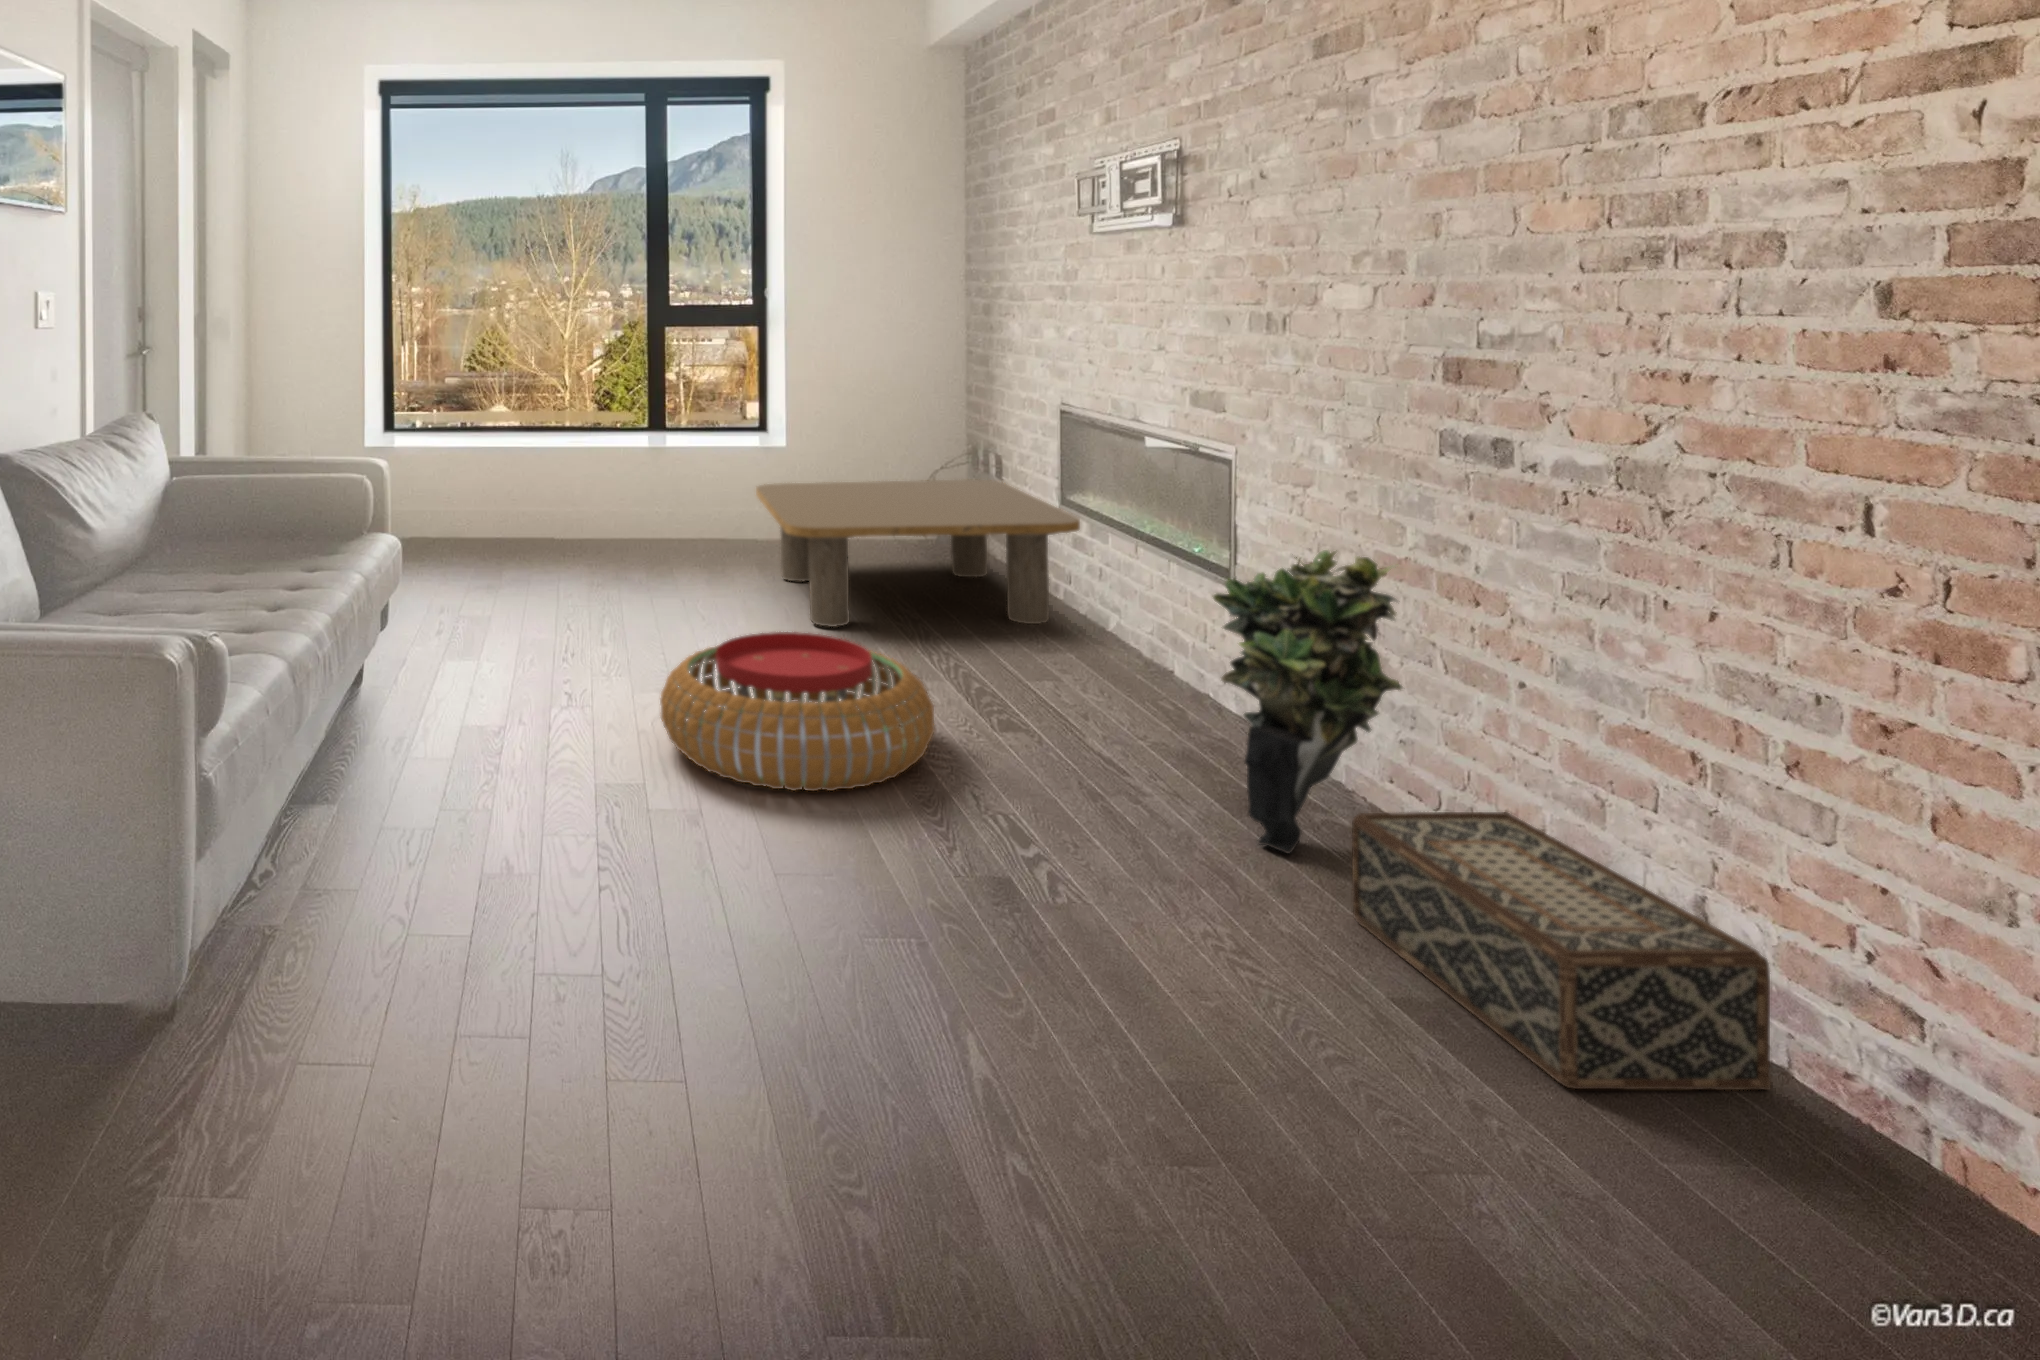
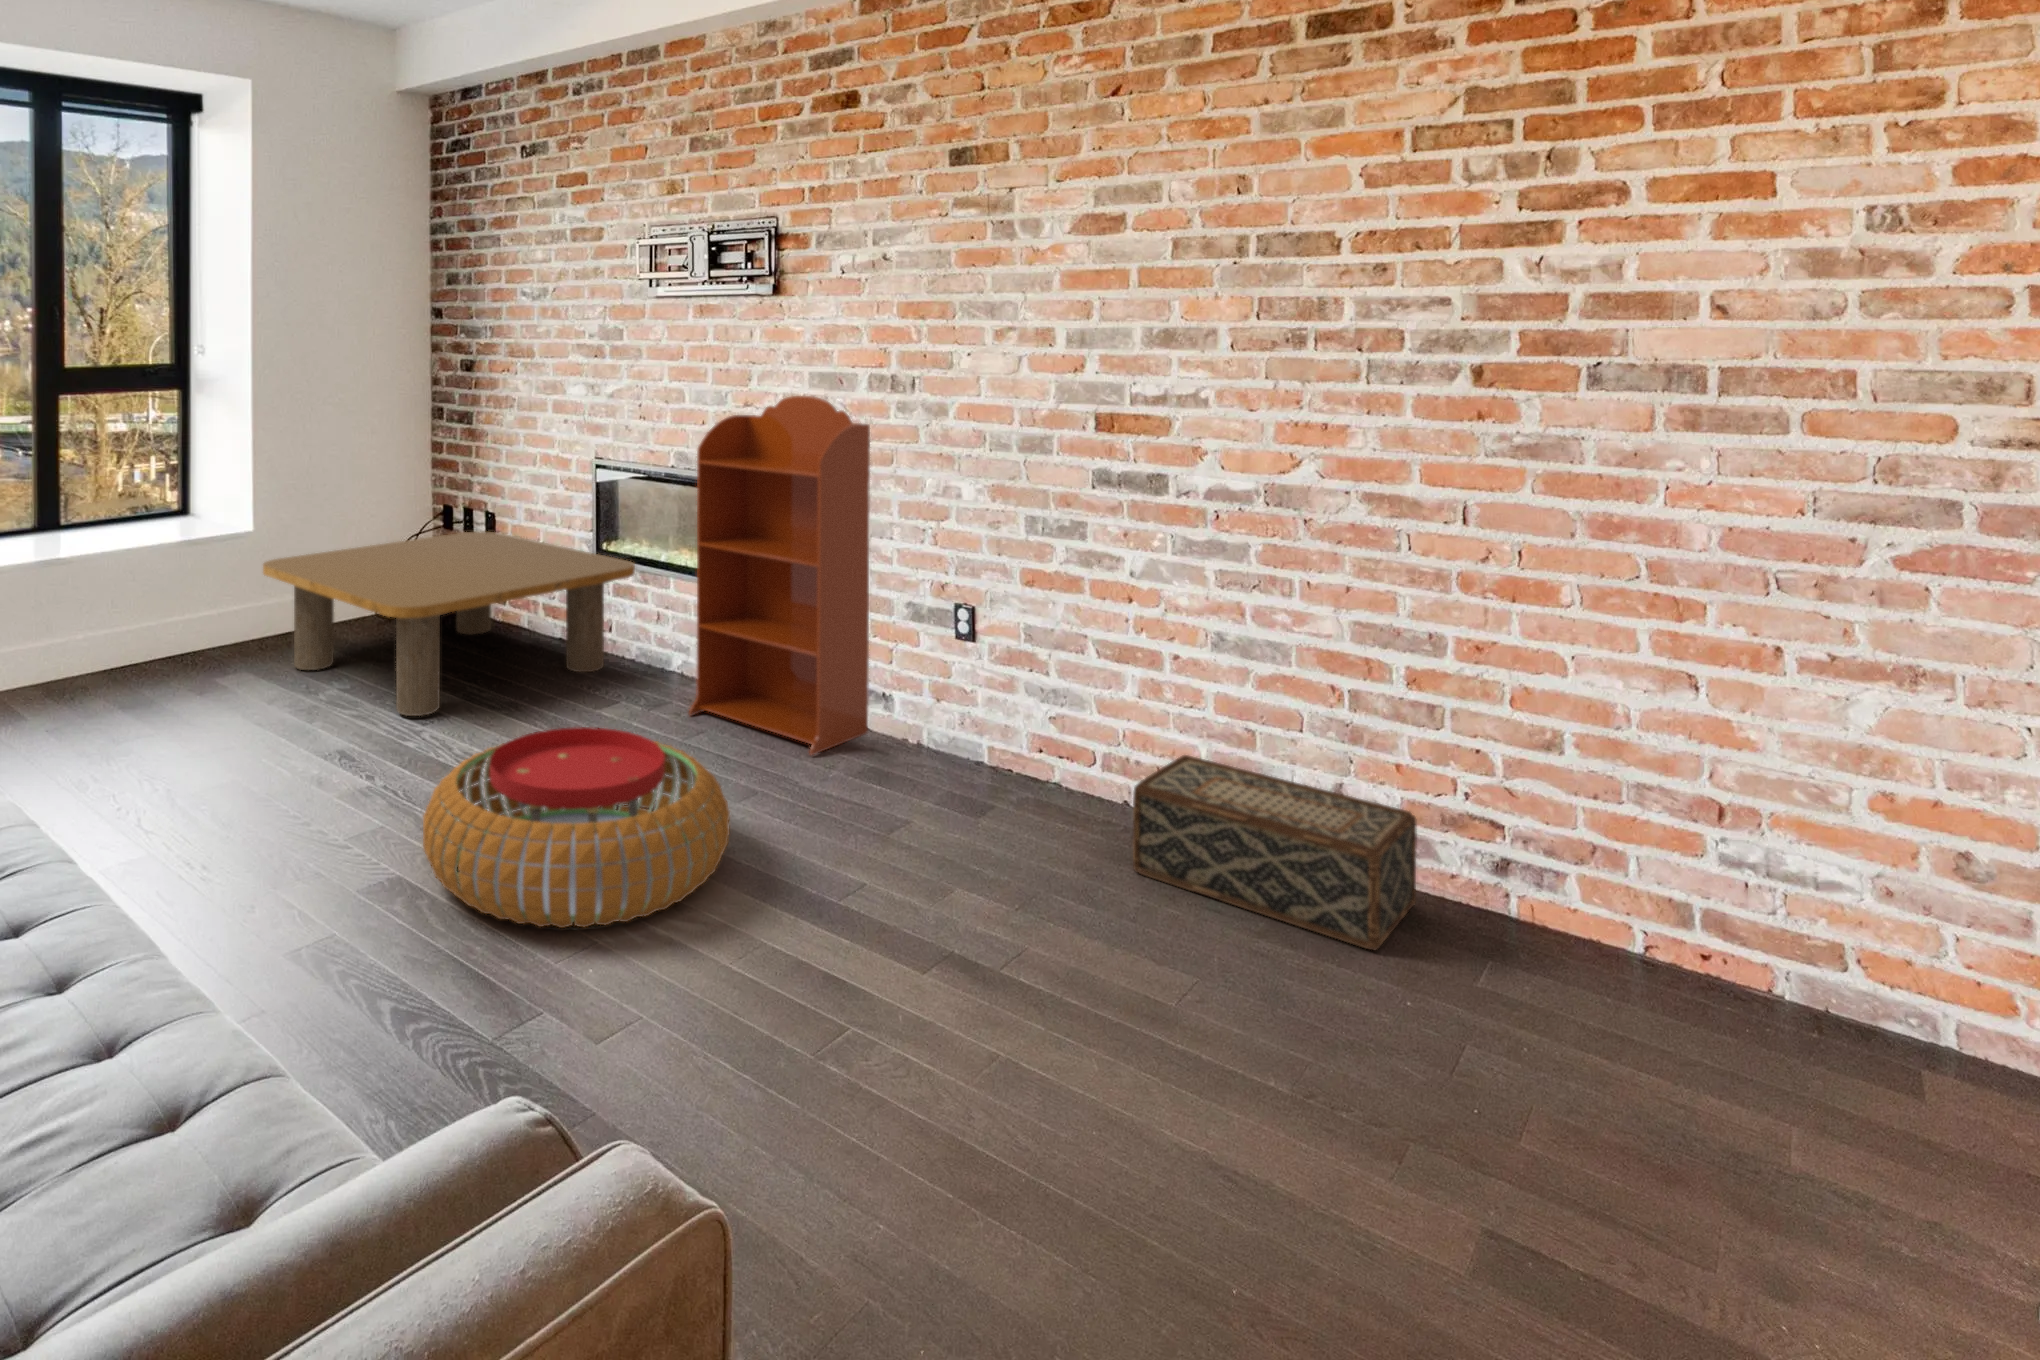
bookcase: none [1066,343,1245,732] -> present [689,396,870,755]
potted plant: present [1213,550,1403,854] -> none [952,568,1095,832]

